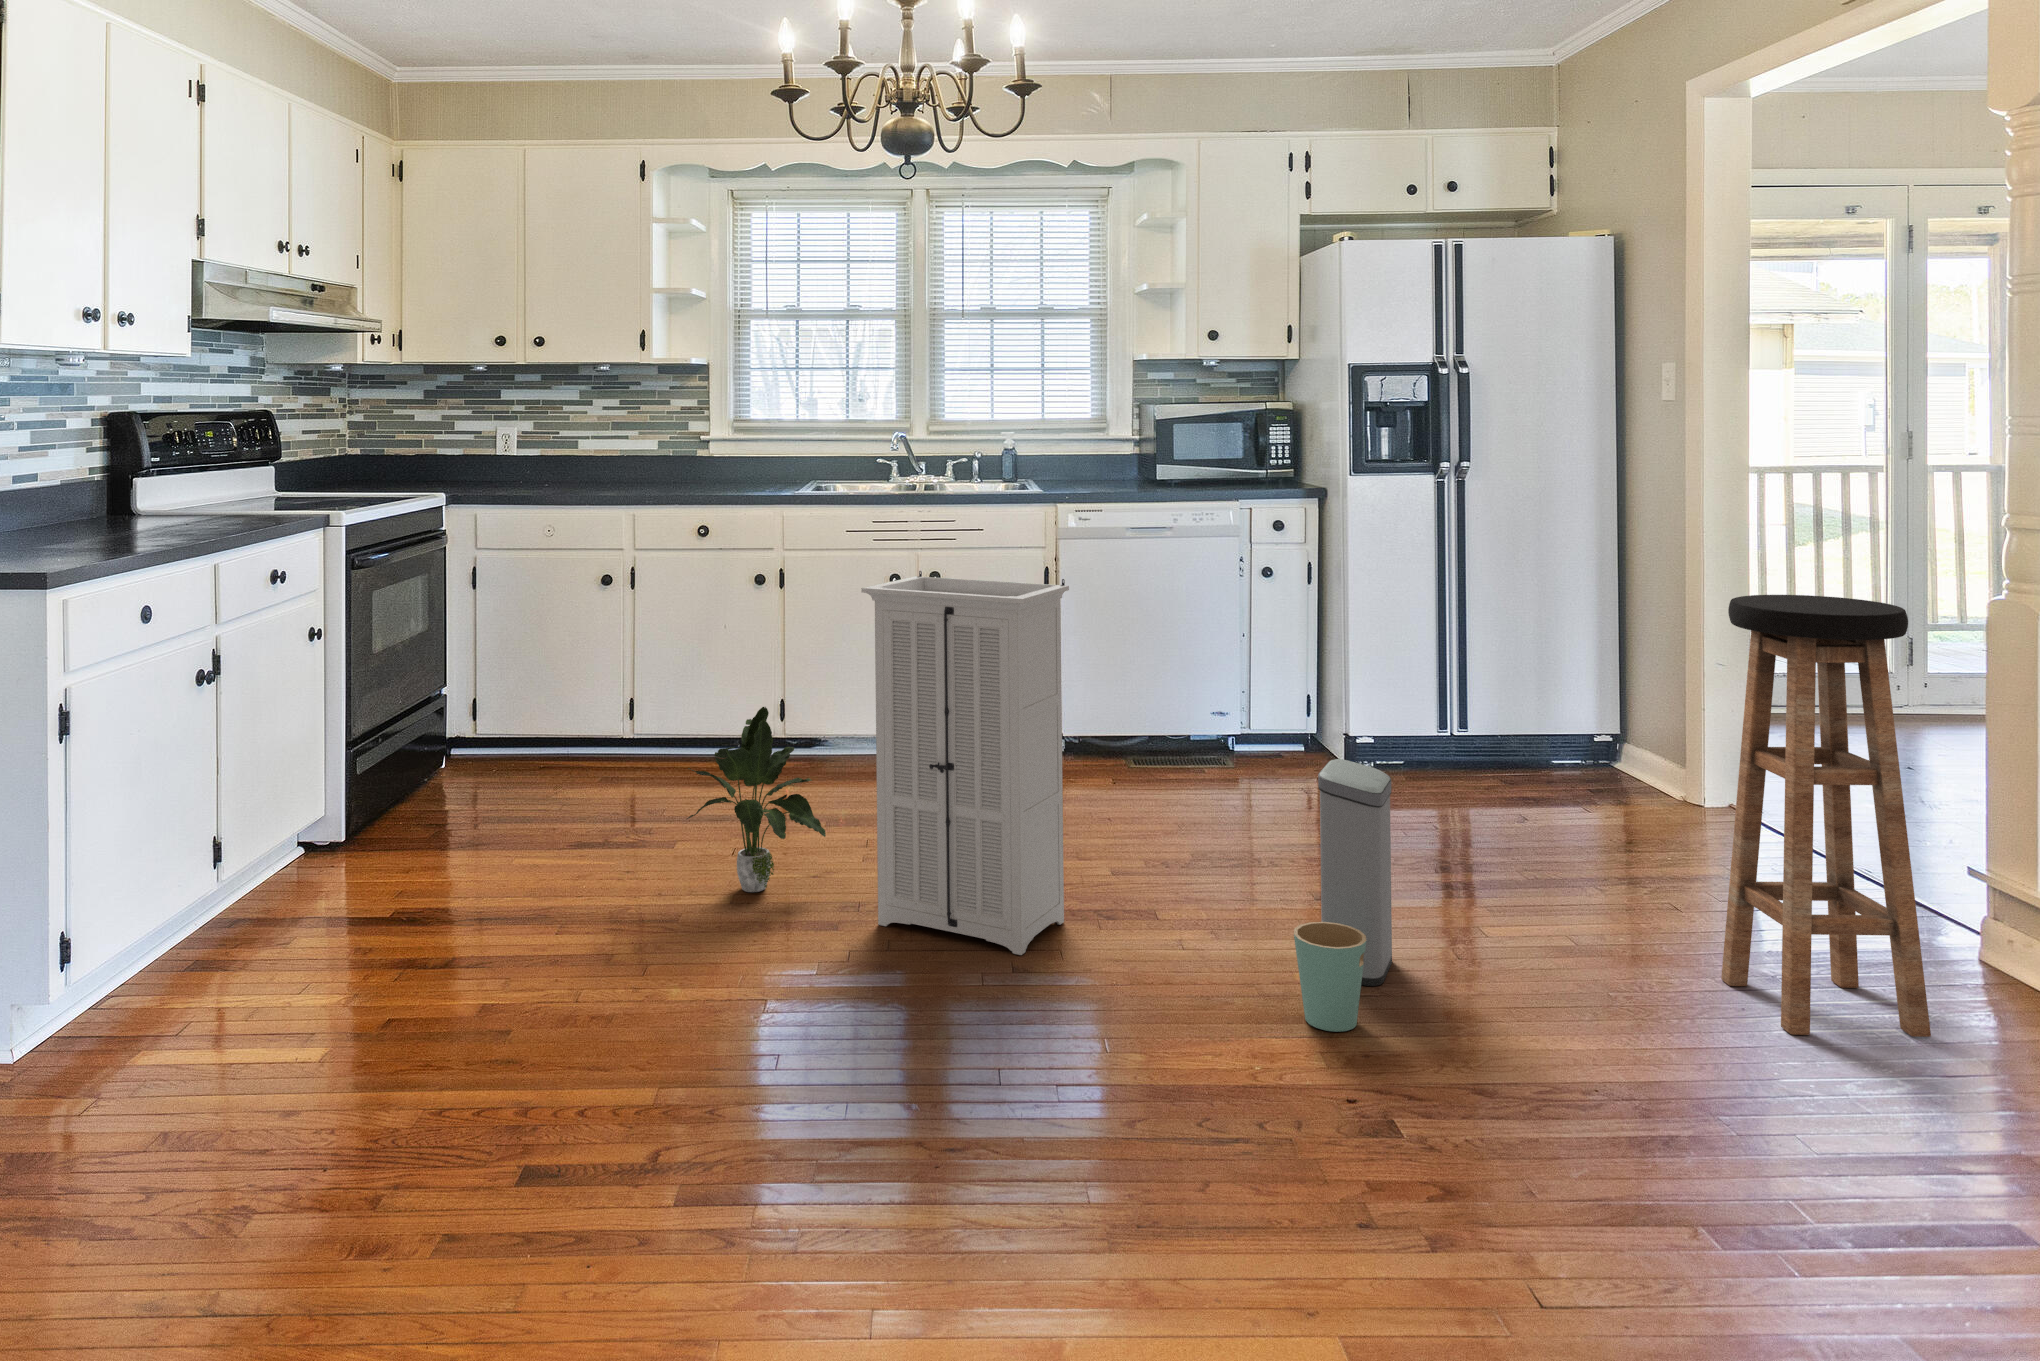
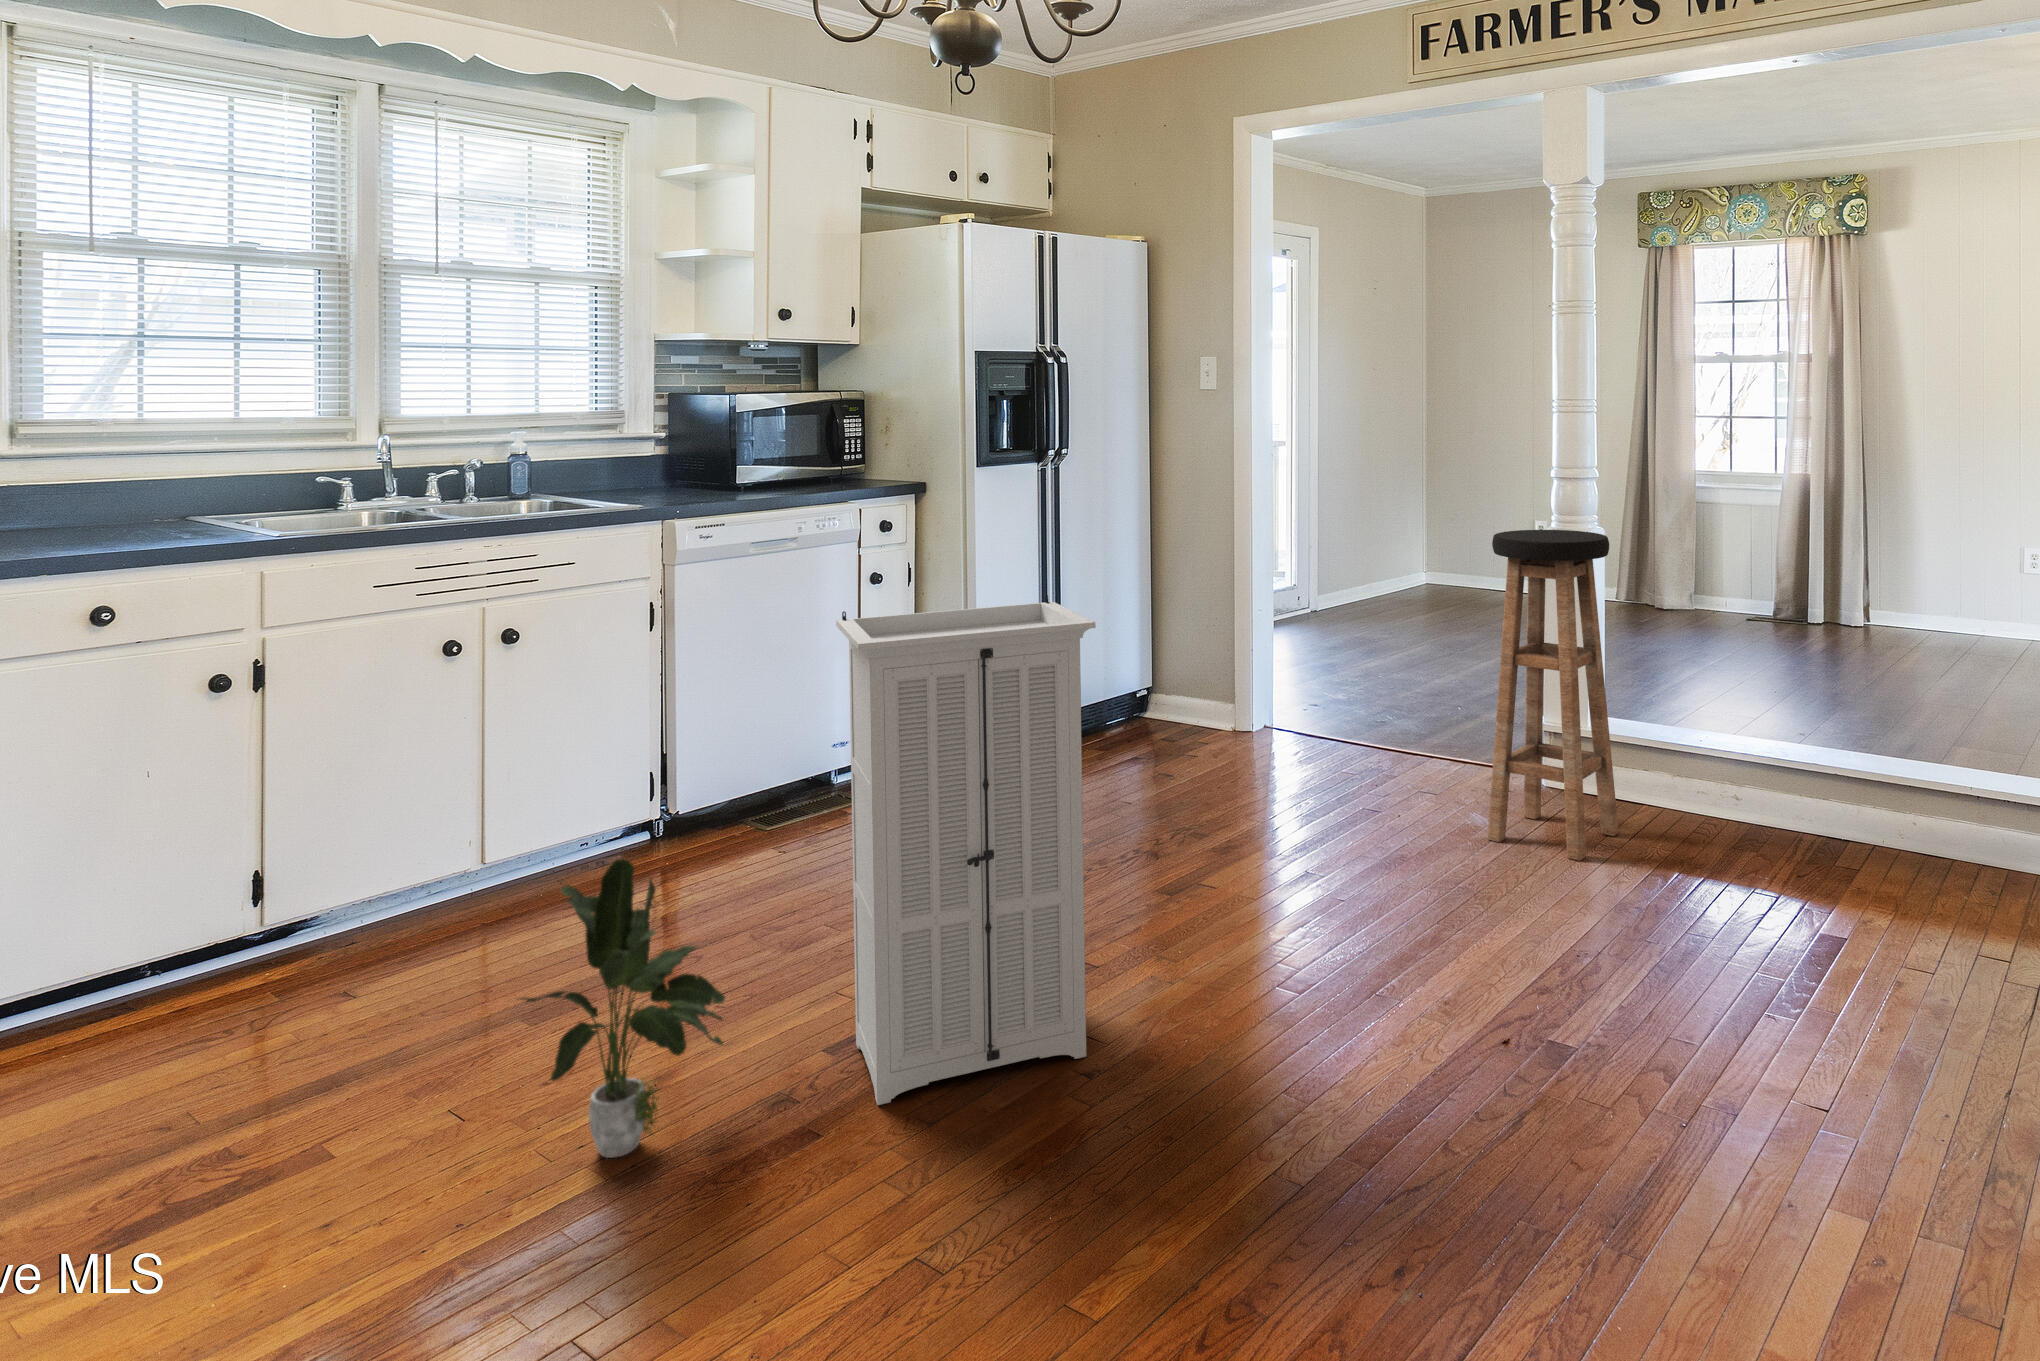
trash can: present [1294,759,1392,1032] -> none [1279,734,1432,993]

